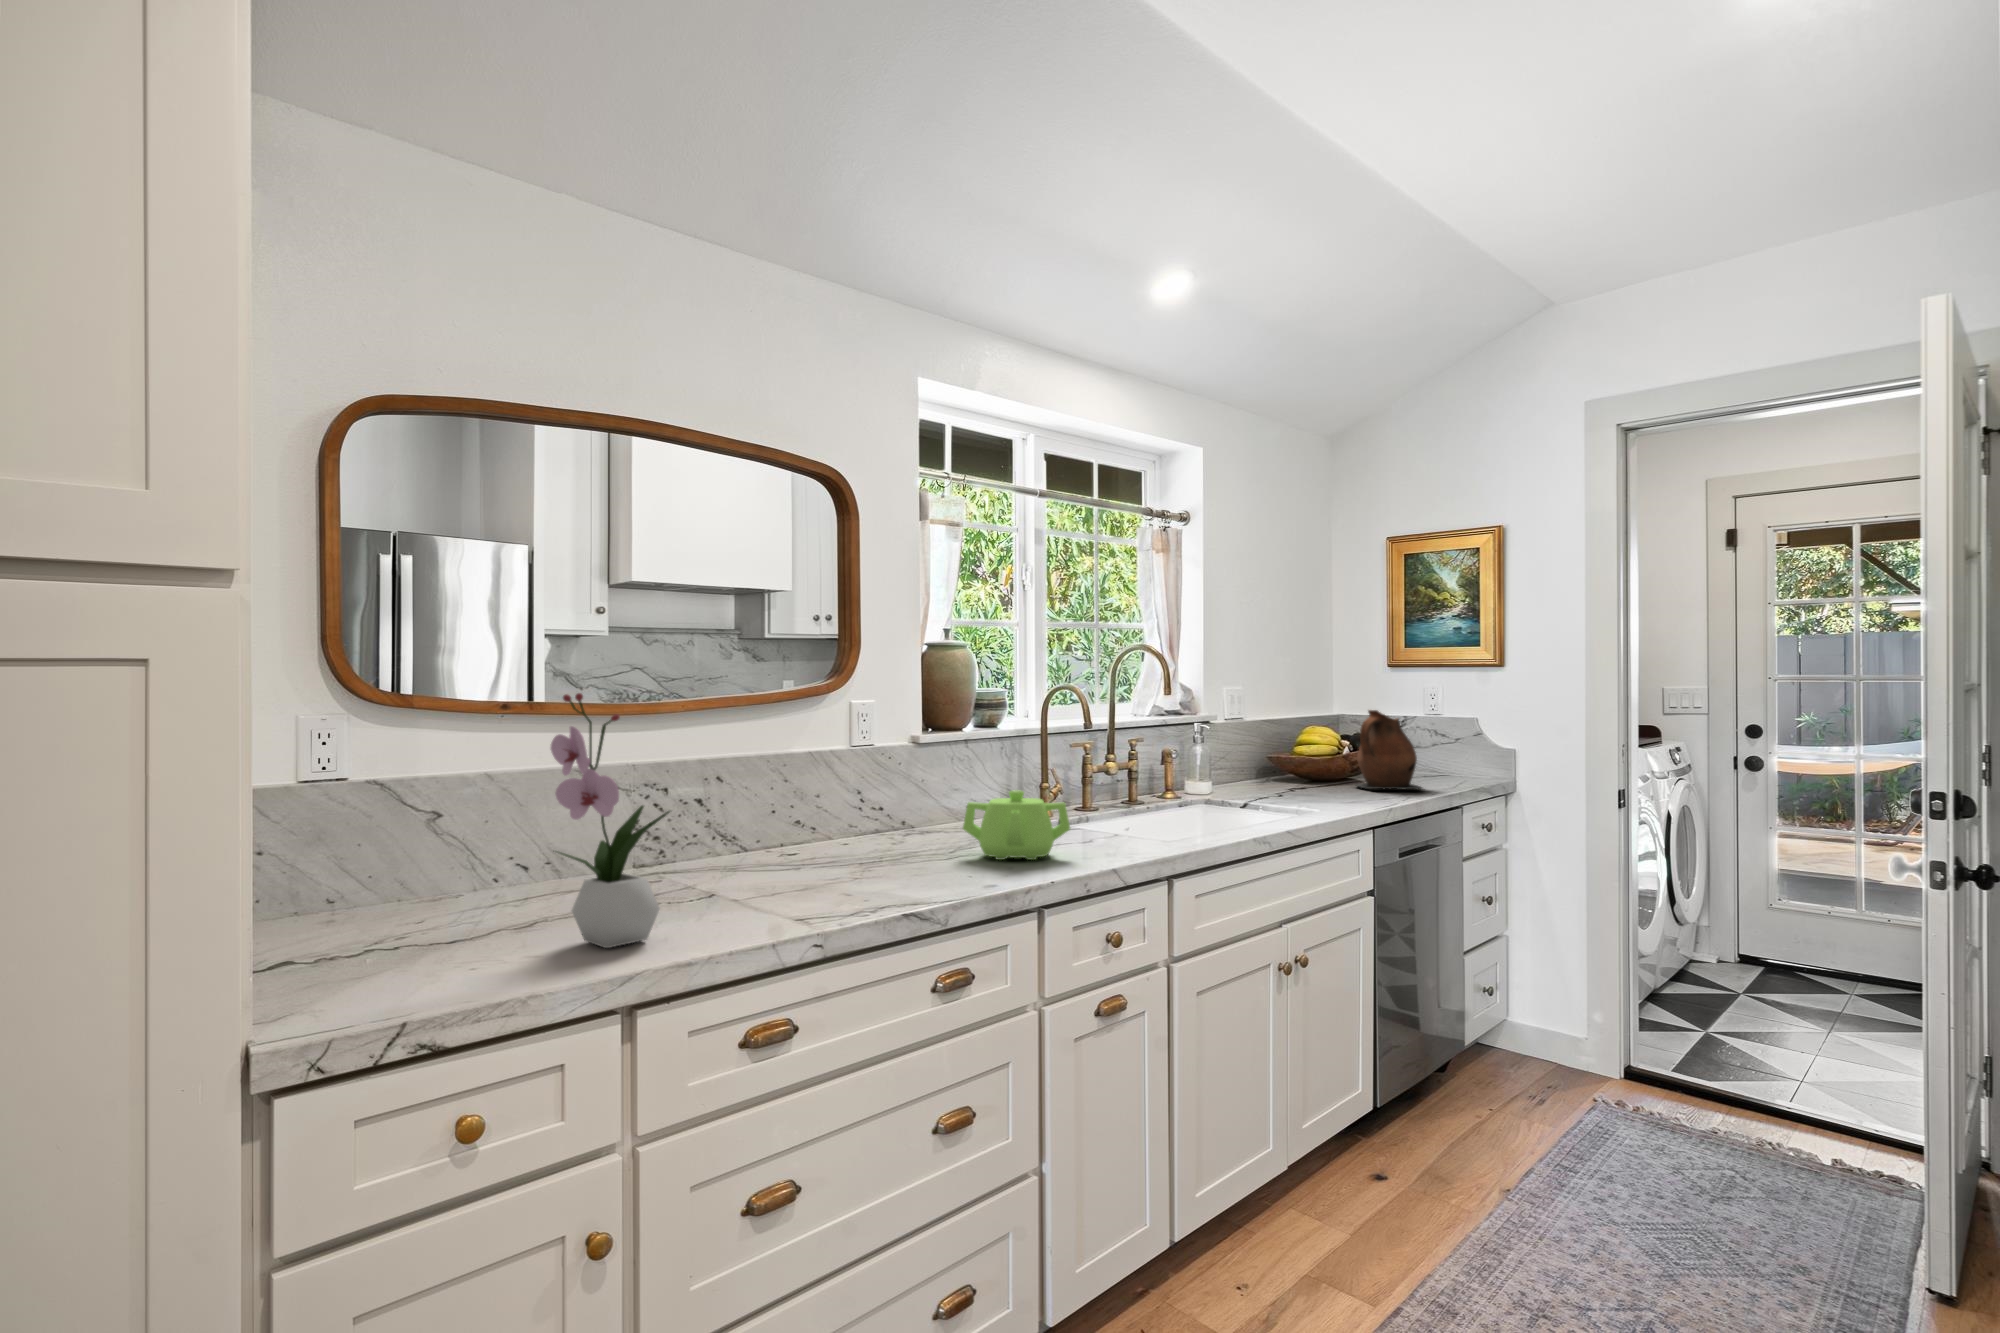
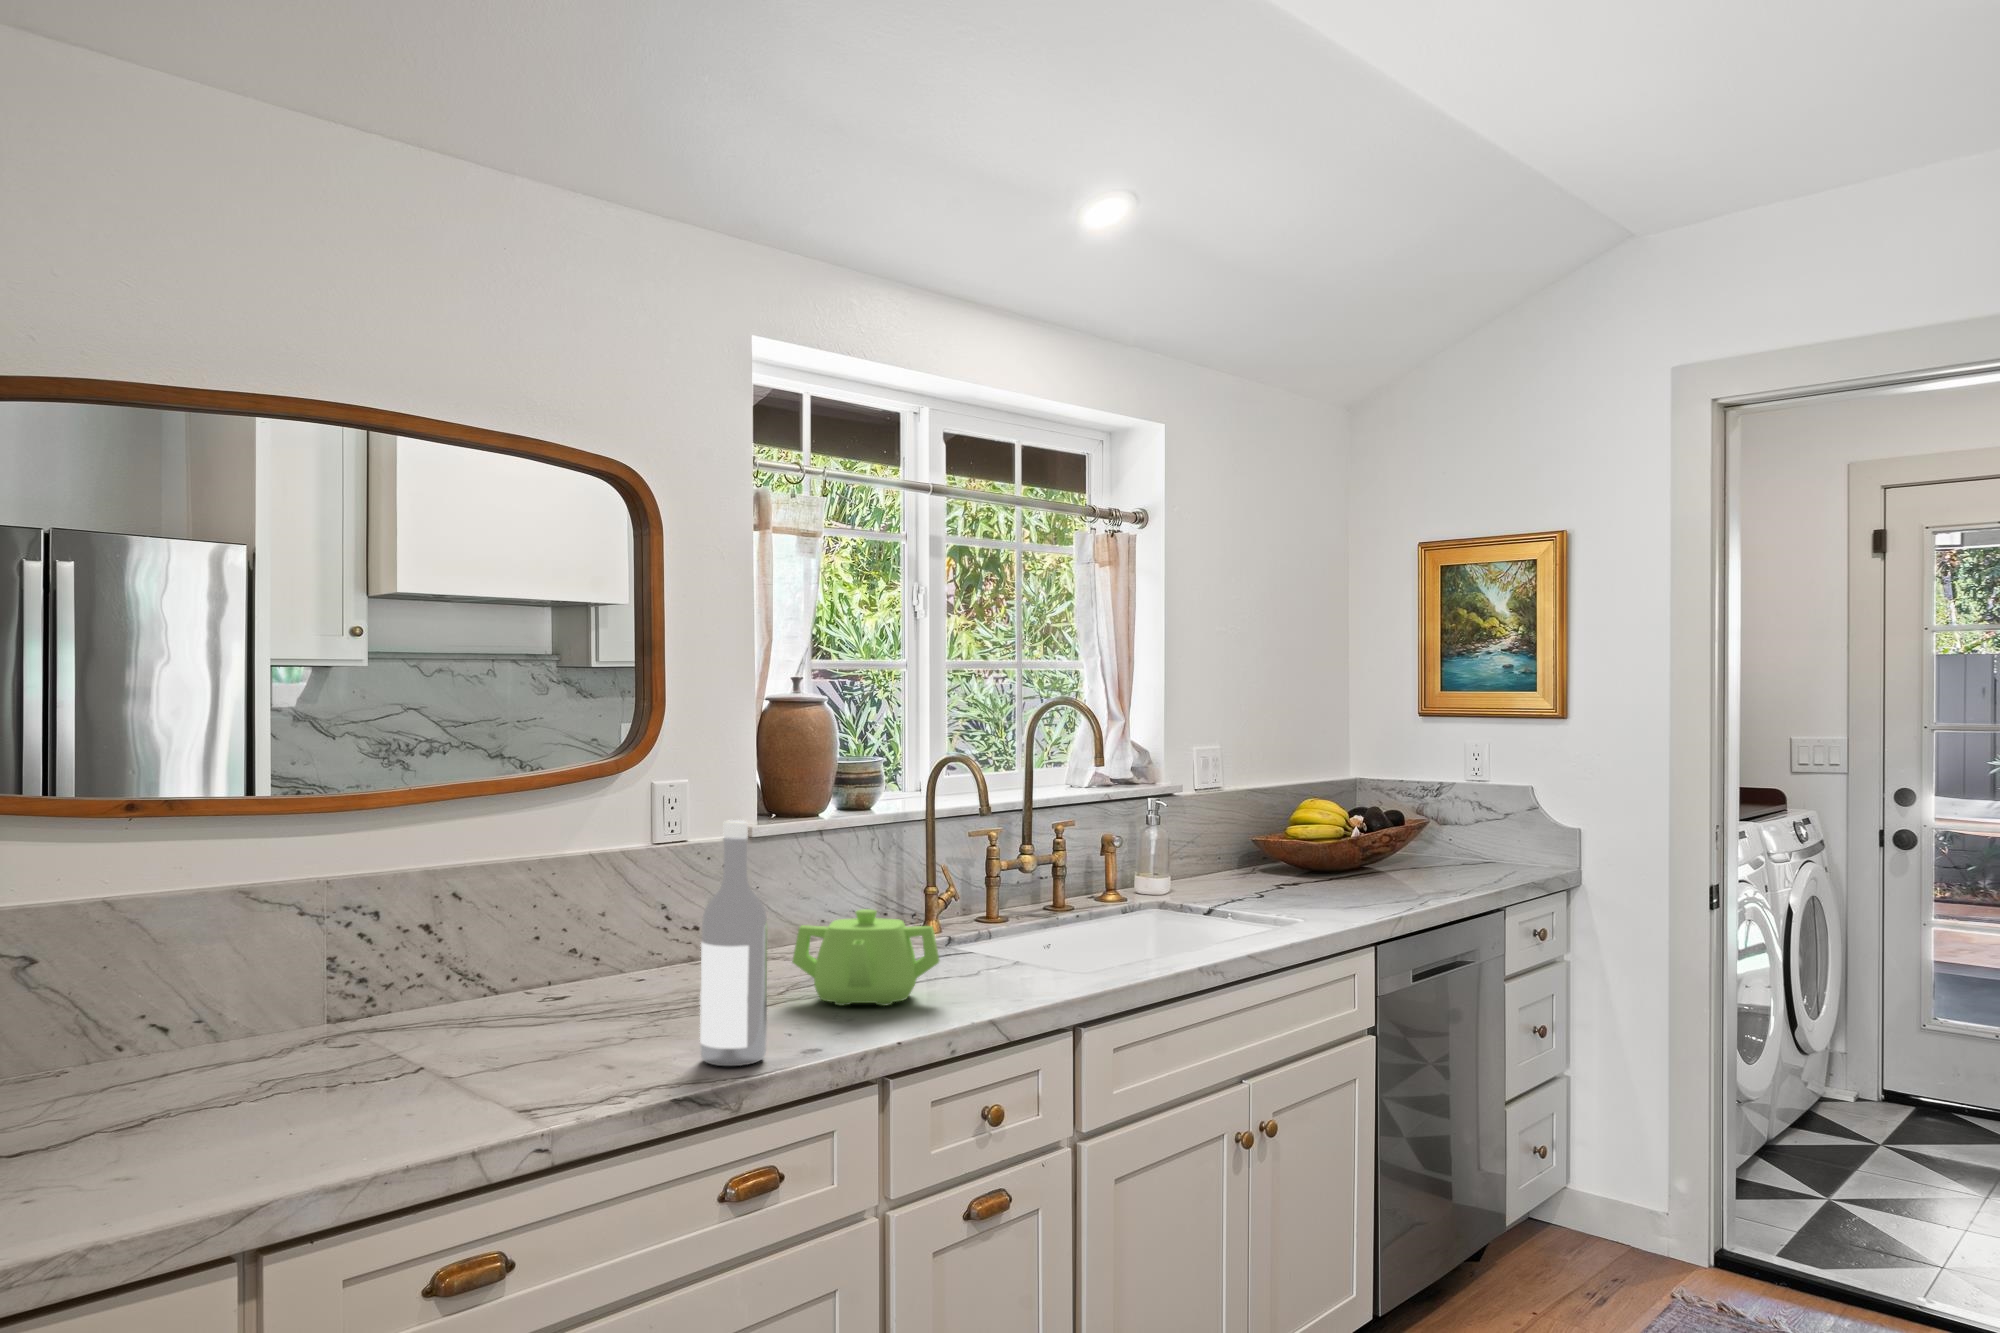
flower arrangement: present [551,693,670,948] -> none [160,806,337,1164]
ceramic pitcher: present [1355,710,1423,790] -> none [1359,777,1456,888]
wine bottle: none [913,716,960,894] -> present [700,820,767,1066]

